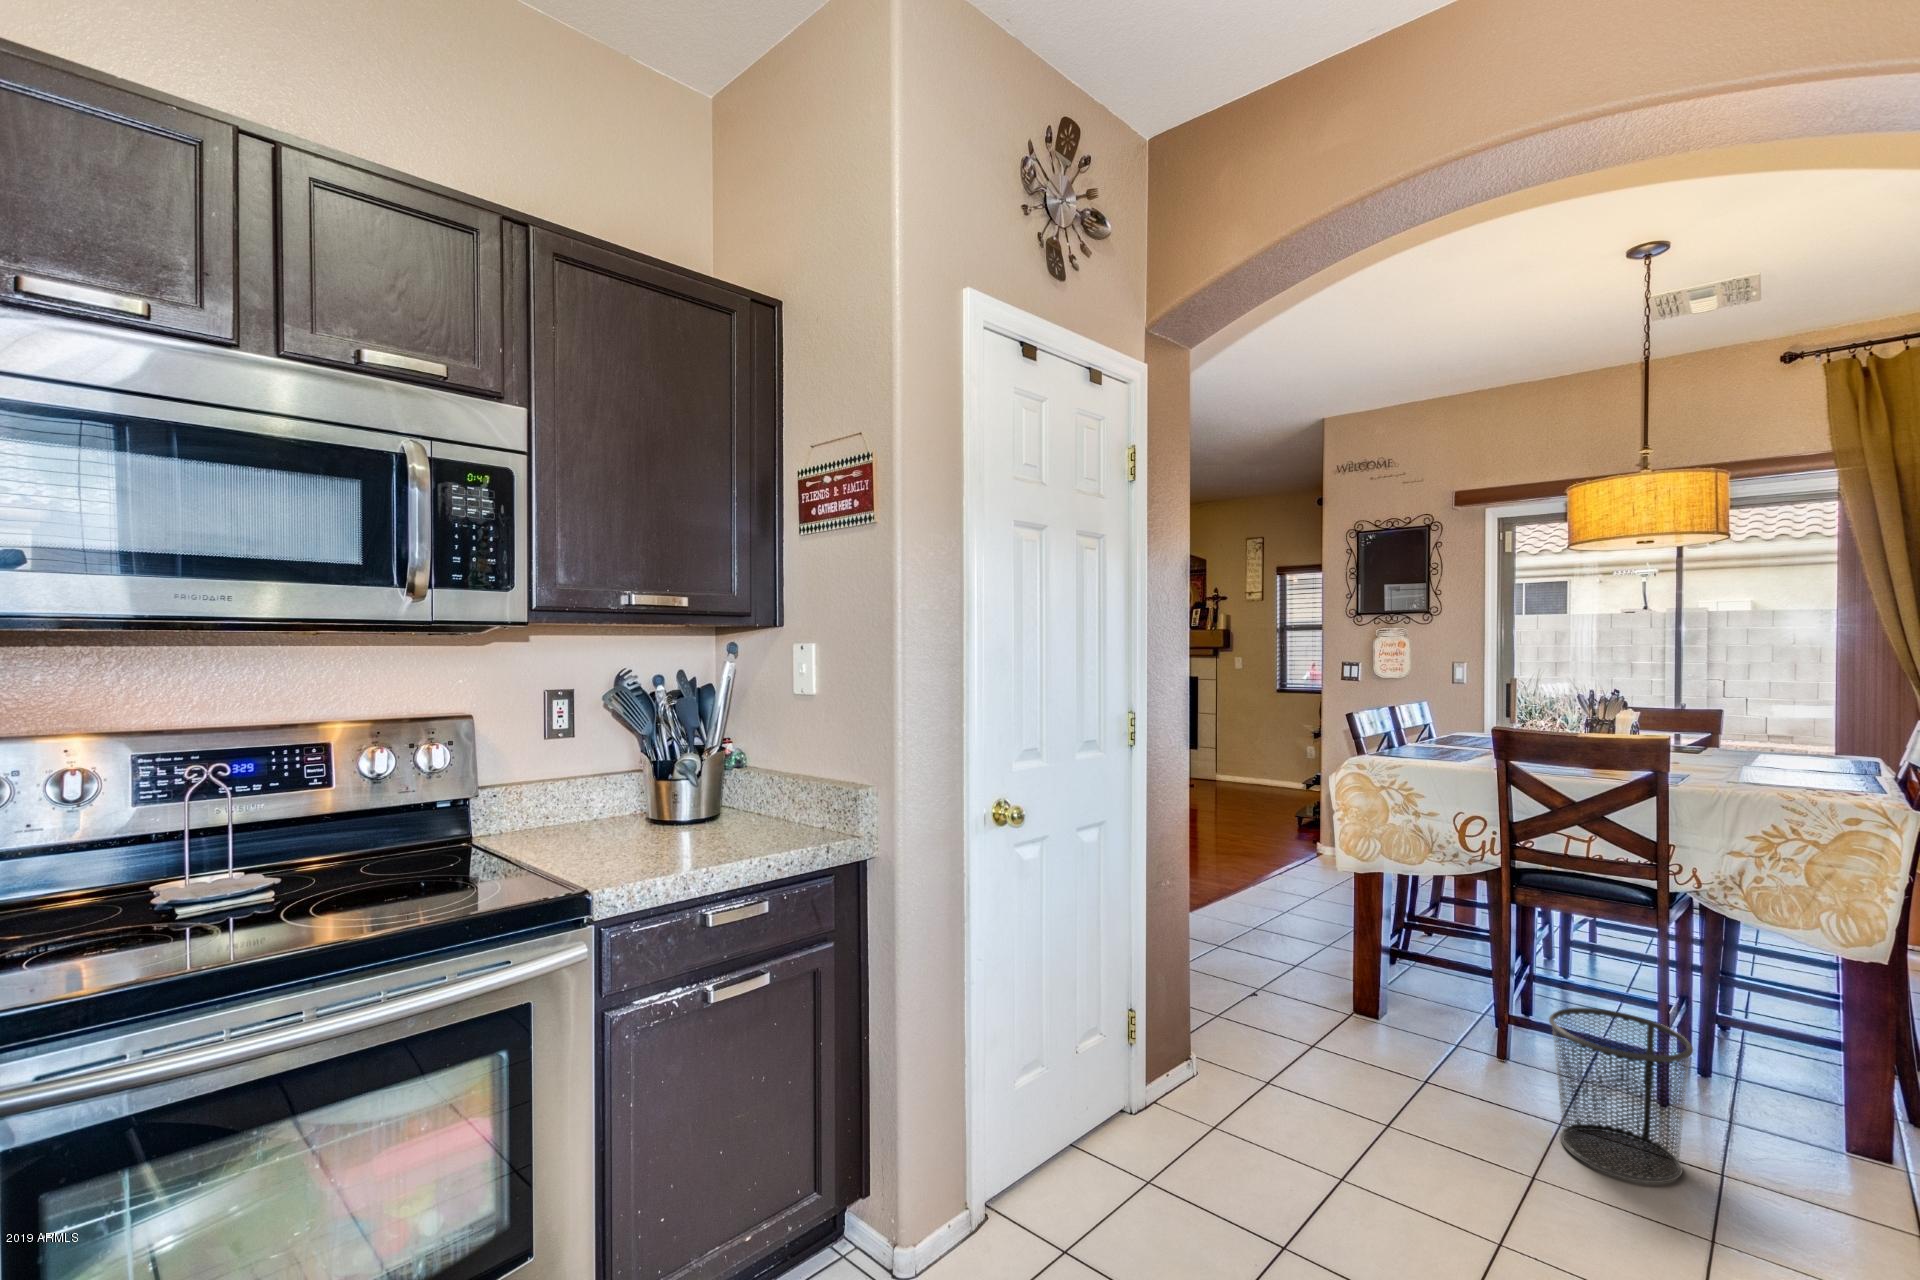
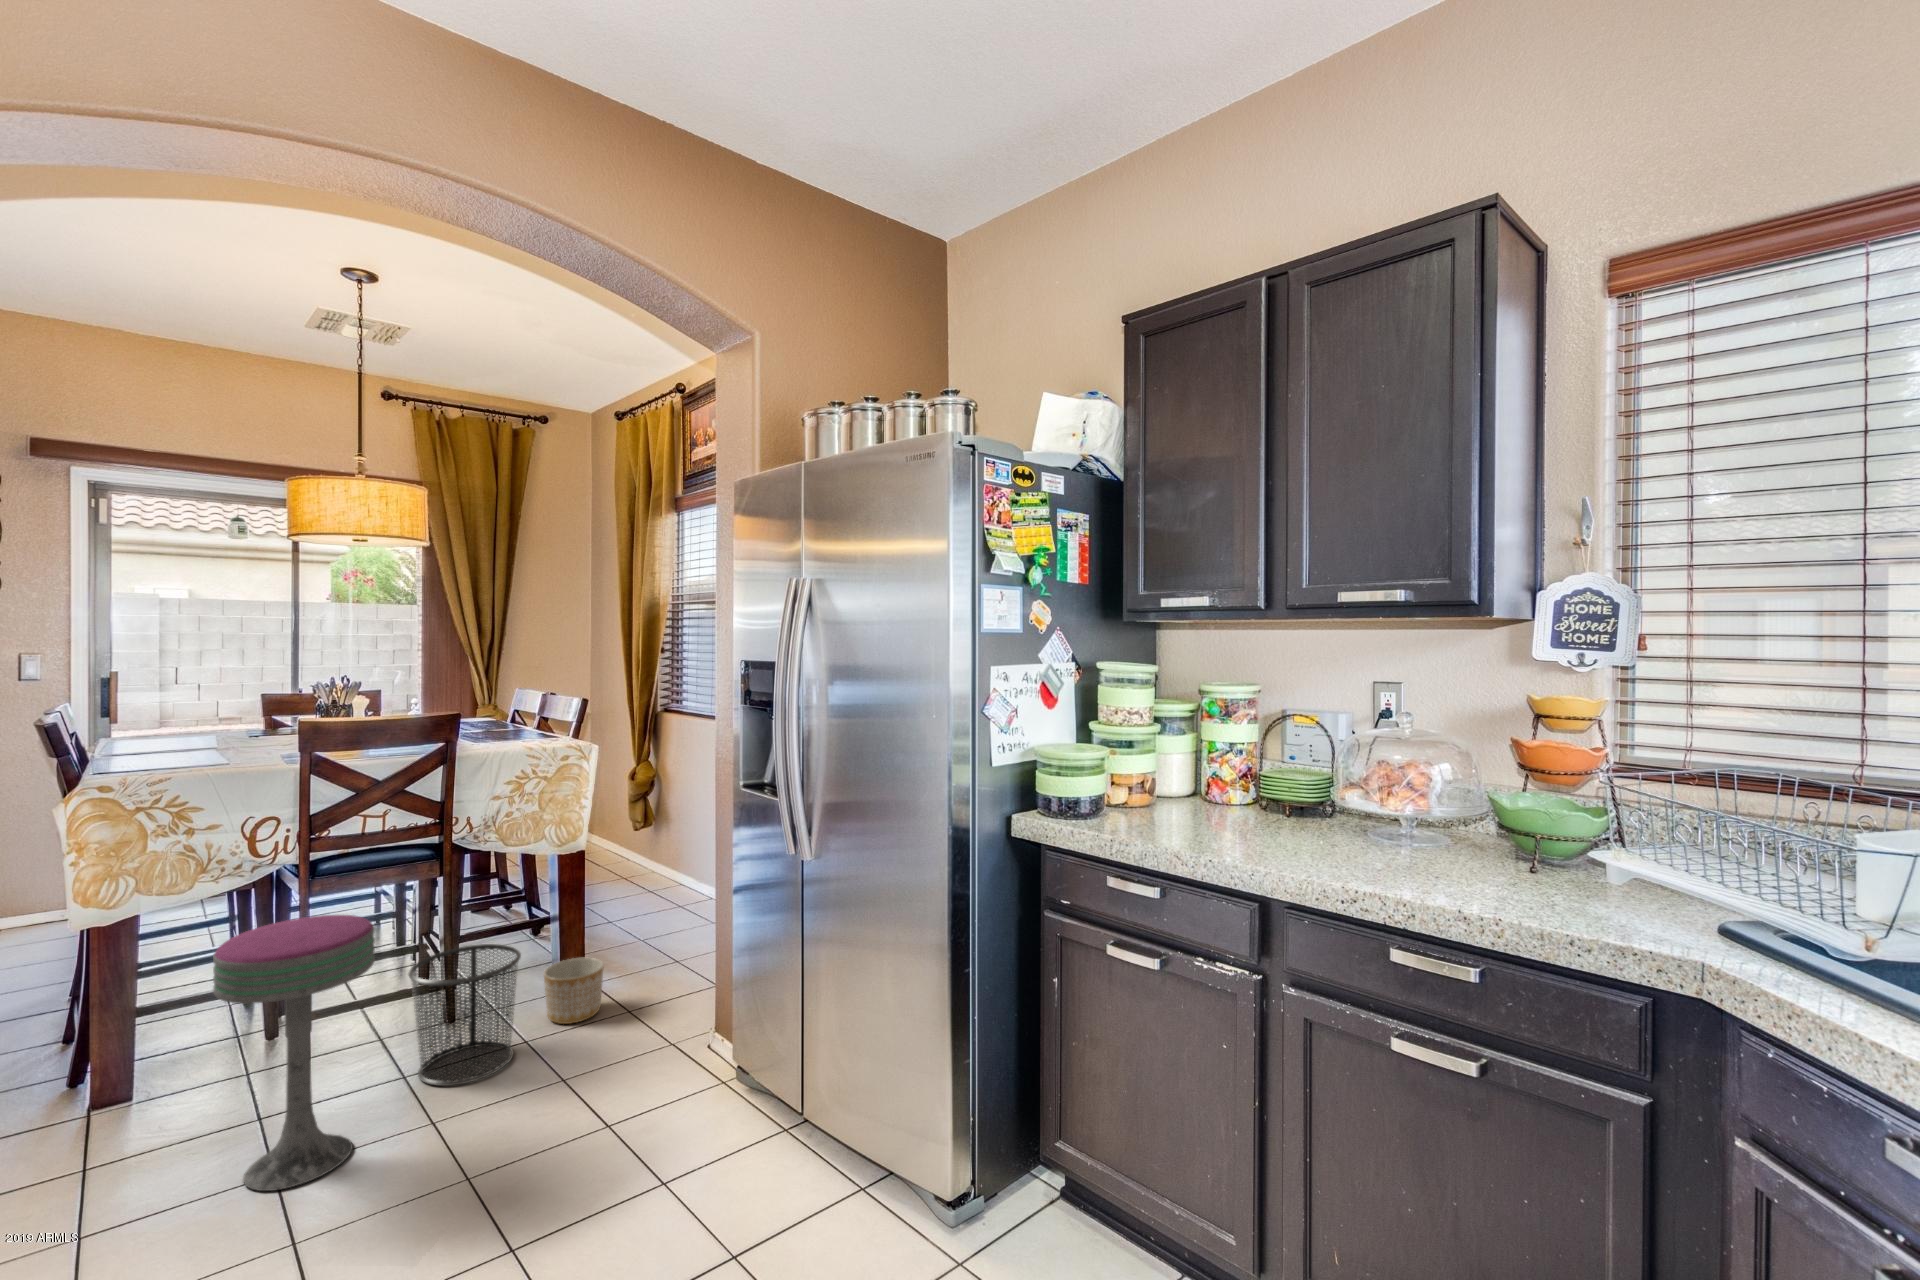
bar stool: none [1343,901,1474,1152] -> present [213,915,375,1191]
planter: none [1760,1105,1870,1212] -> present [544,957,604,1024]

